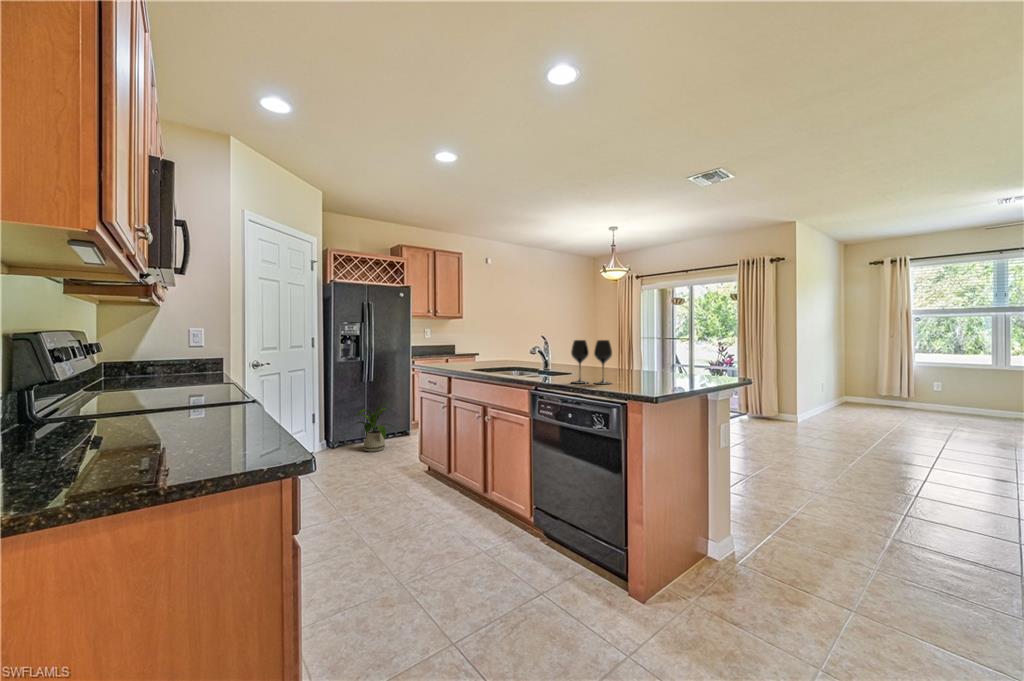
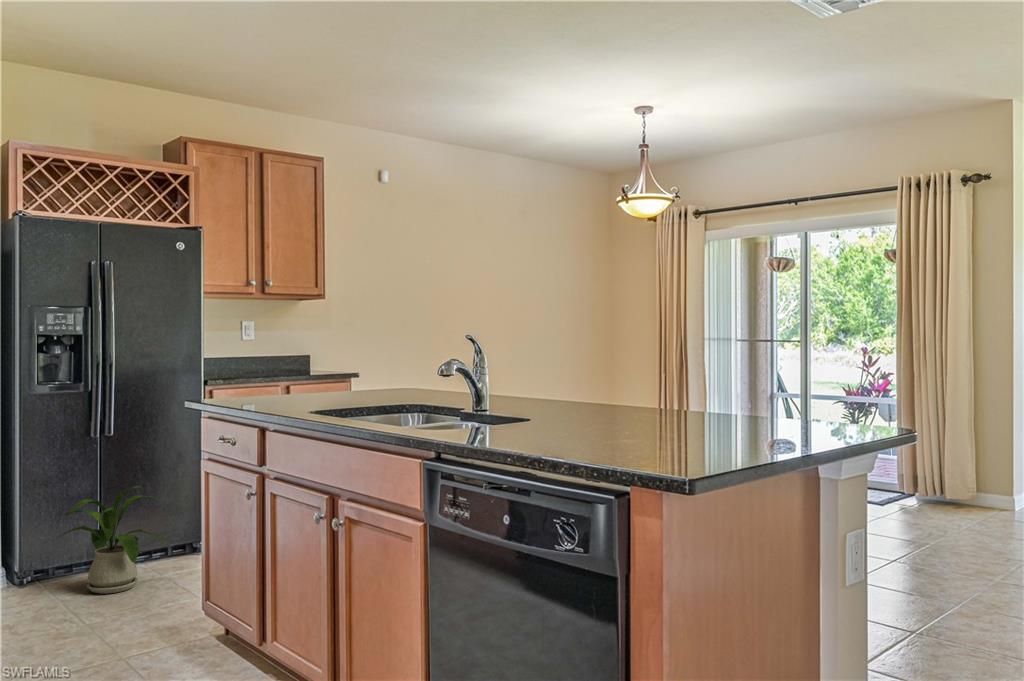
wine glass: present [571,340,612,384] -> none [512,341,607,445]

